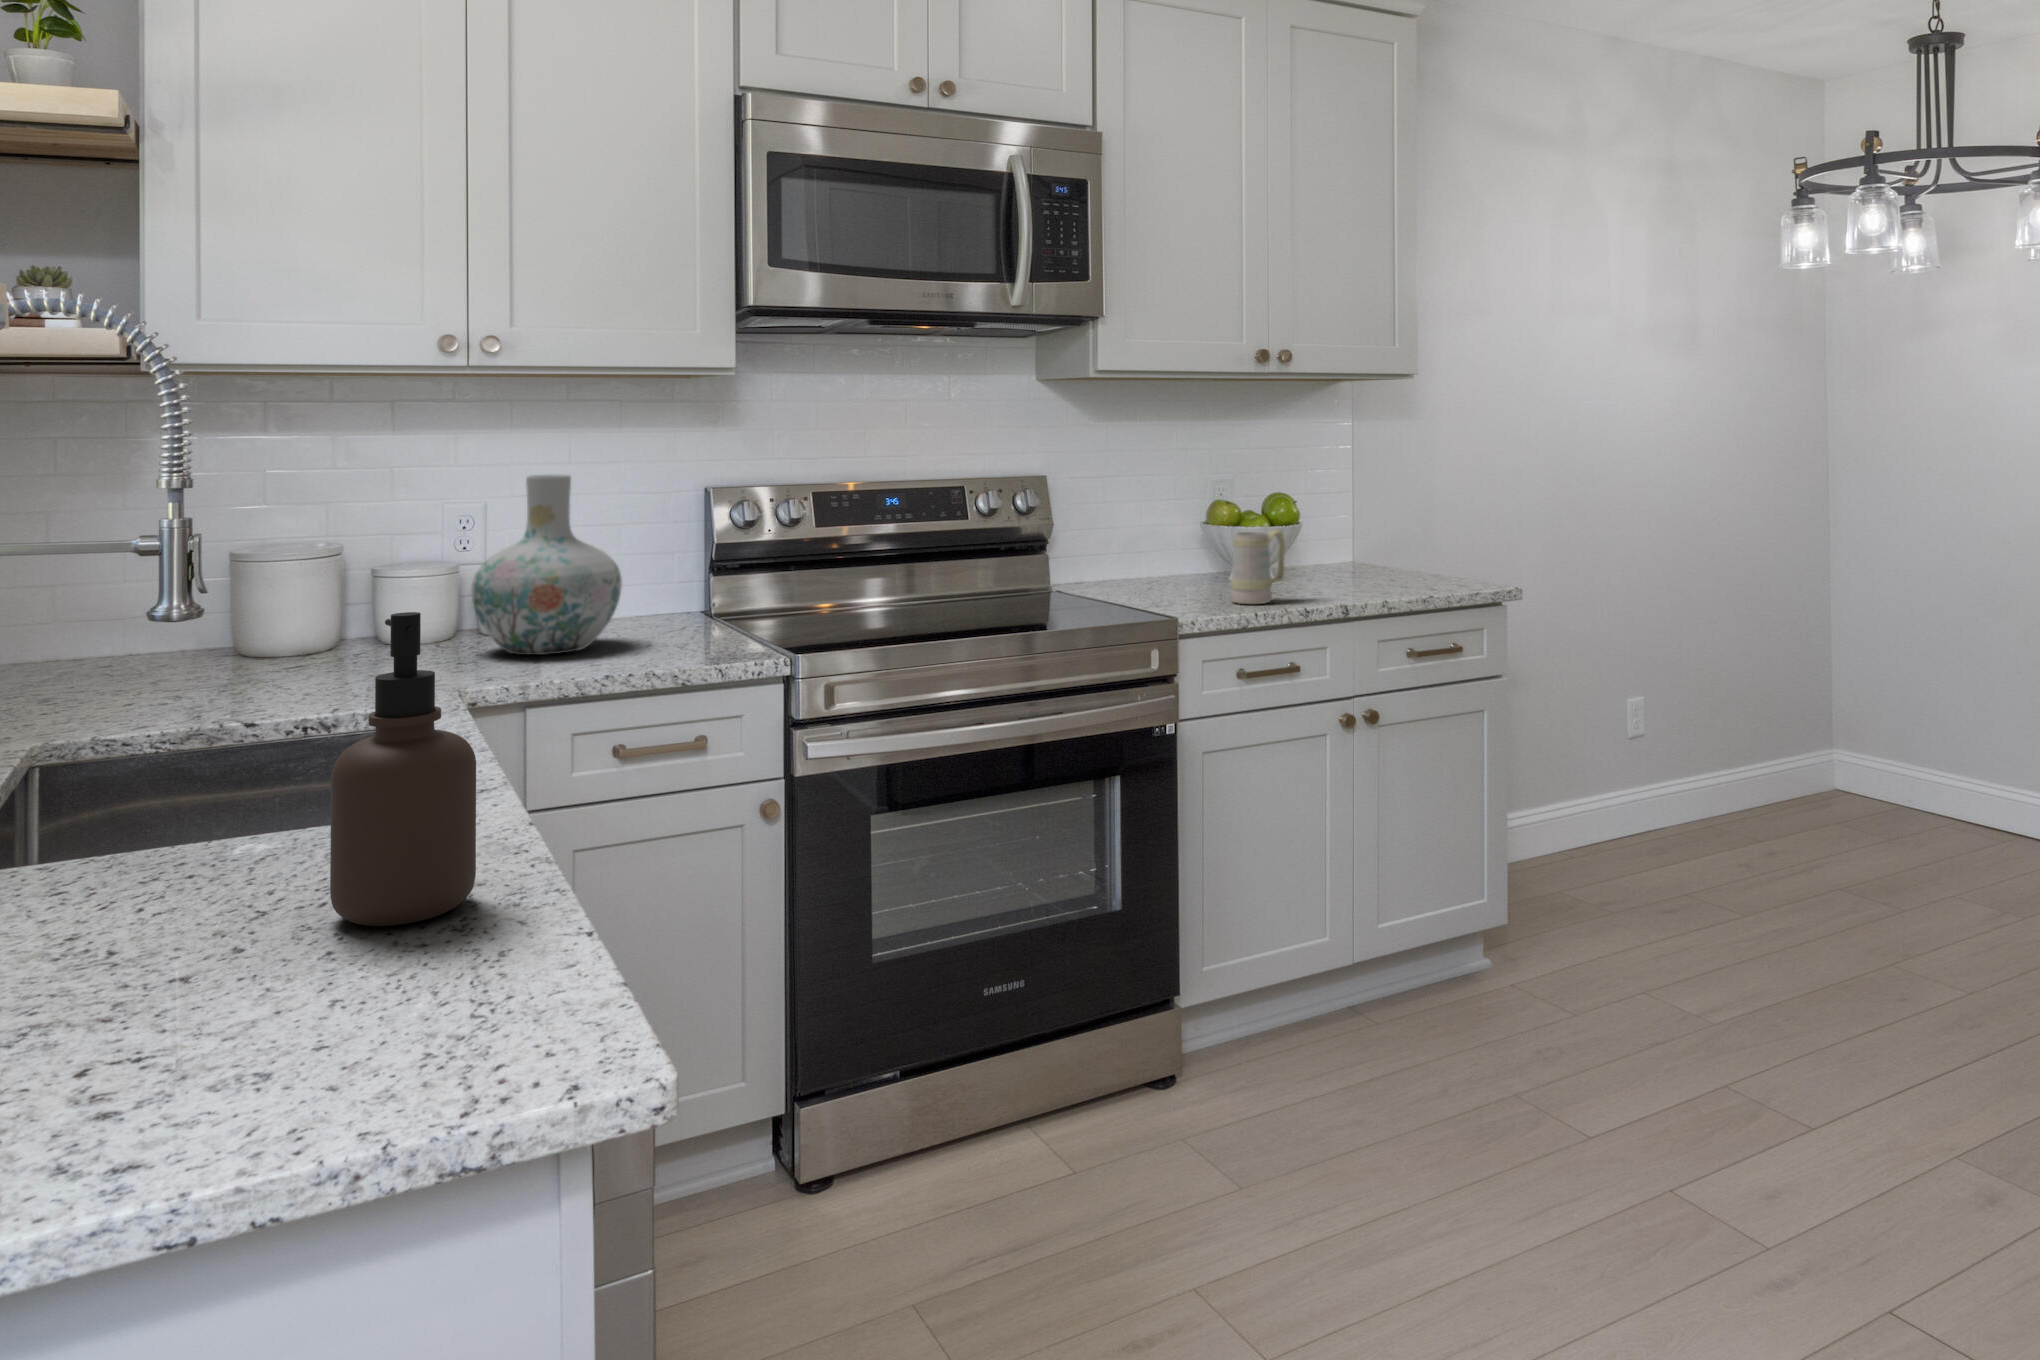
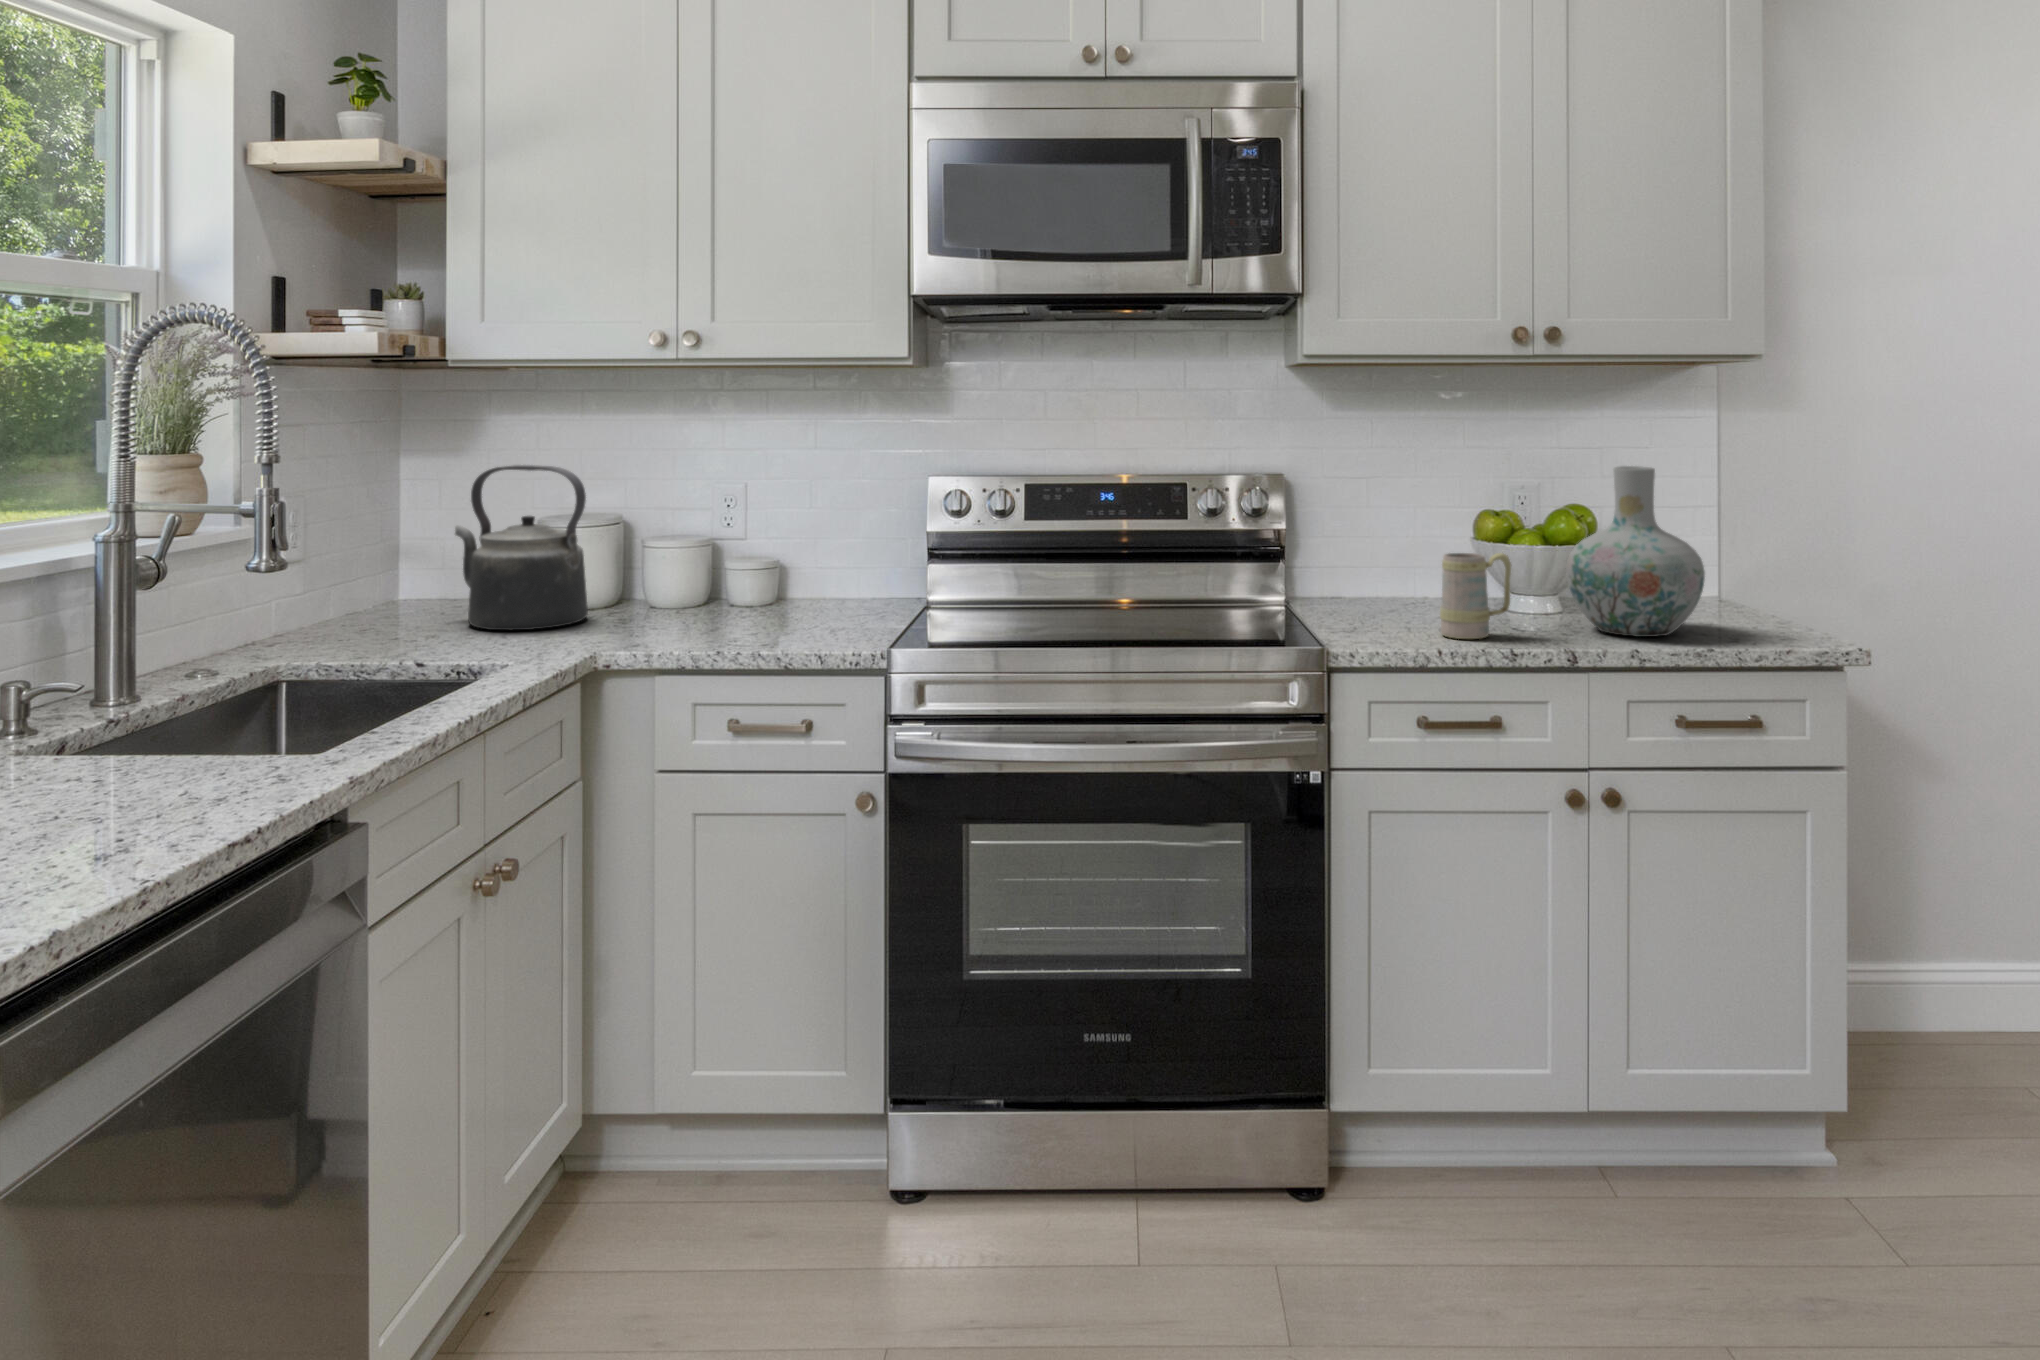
vase: present [471,475,622,655] -> present [1566,466,1705,637]
kettle: none [159,482,368,684] -> present [455,465,588,630]
soap dispenser: present [330,612,476,926] -> none [40,601,163,852]

